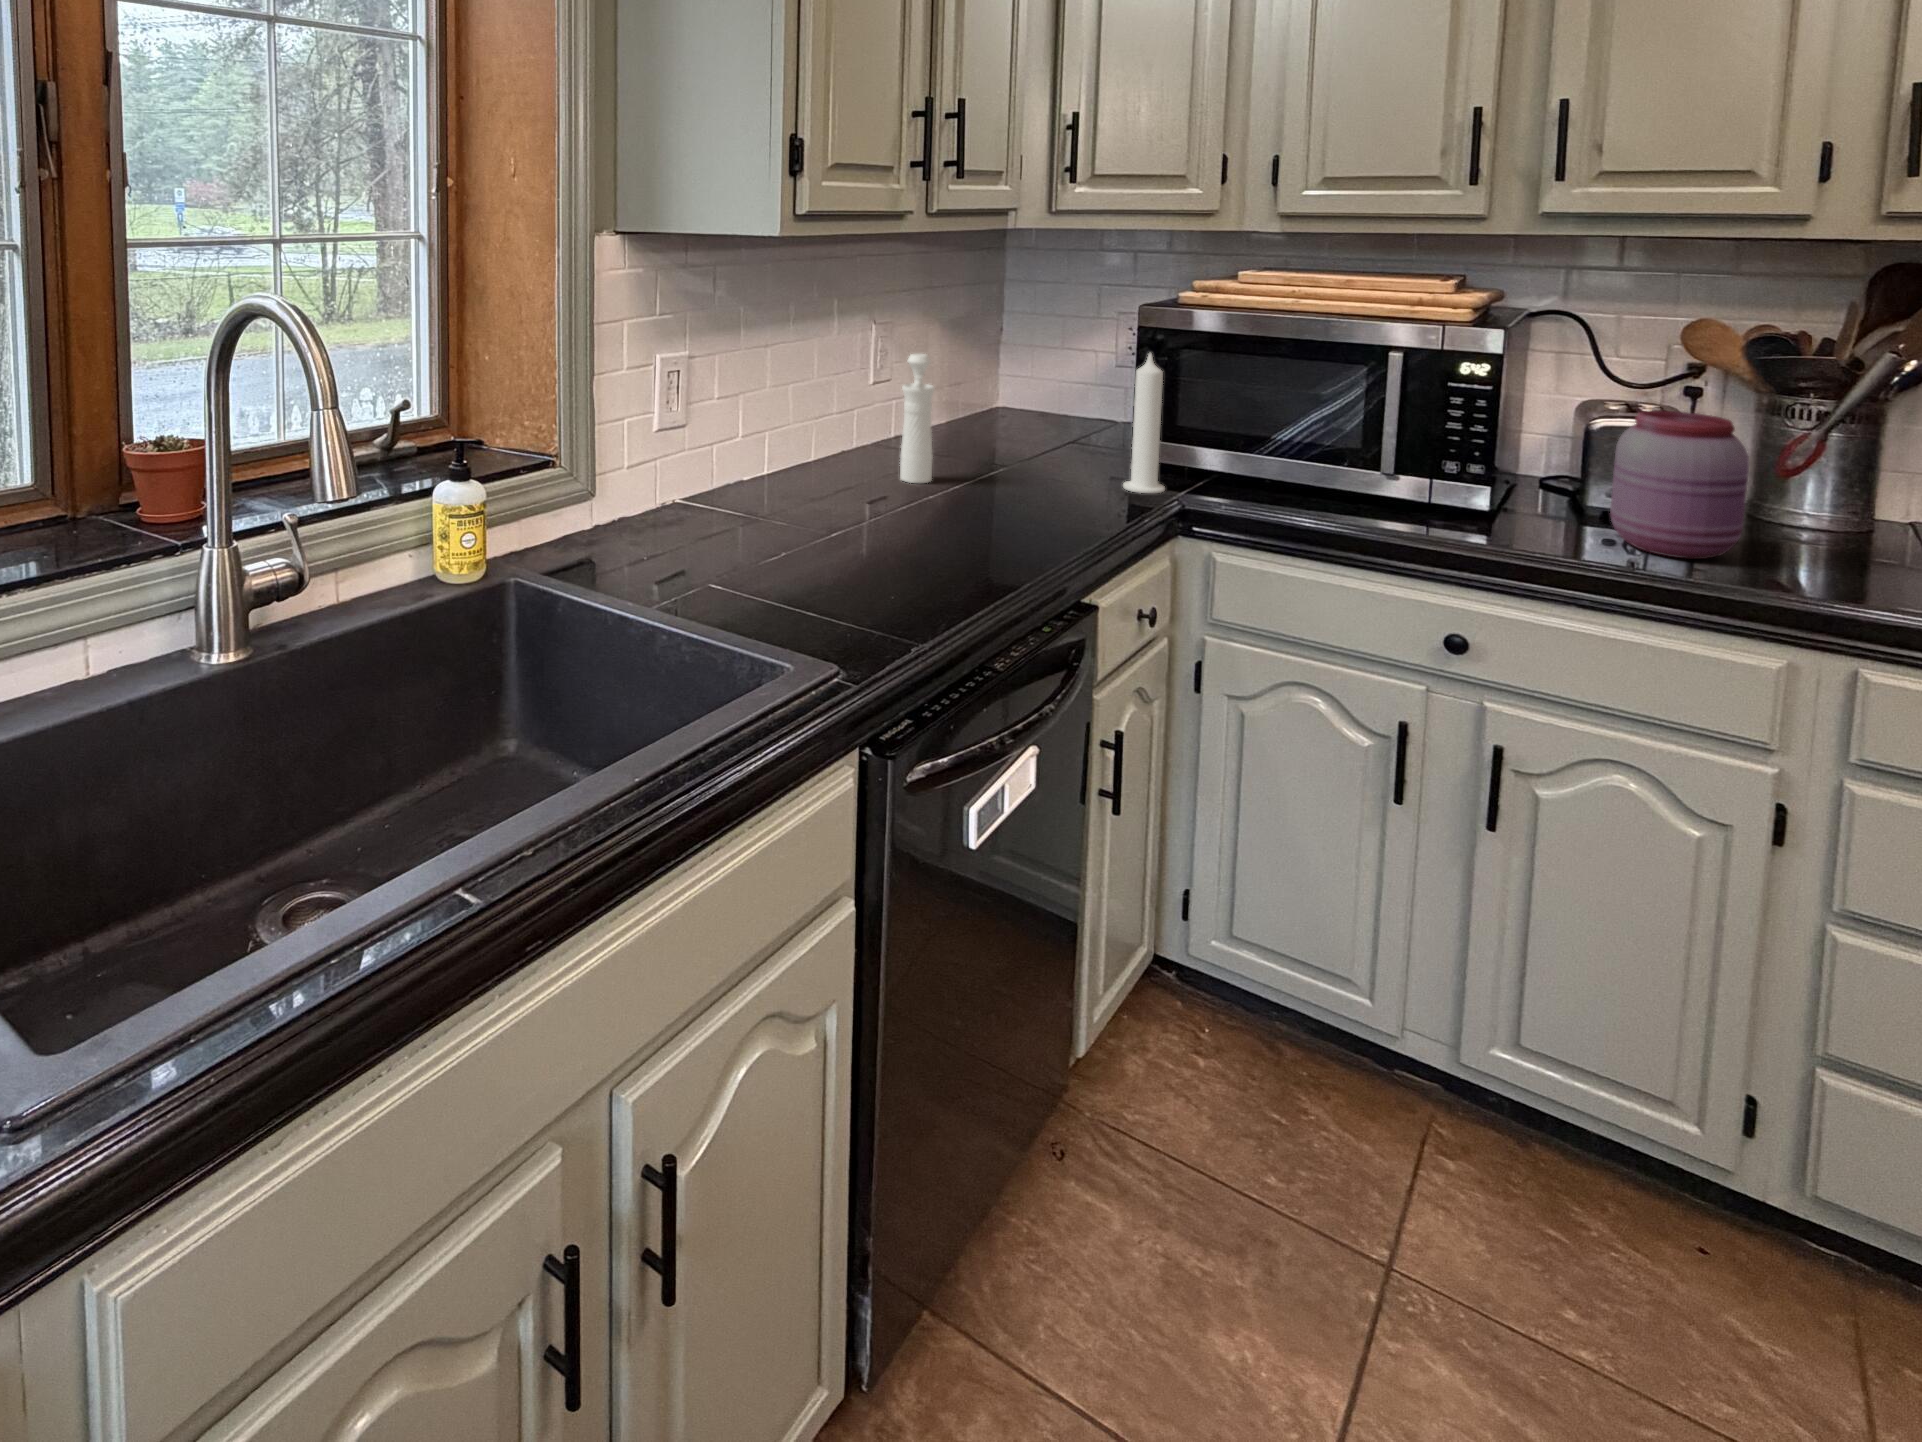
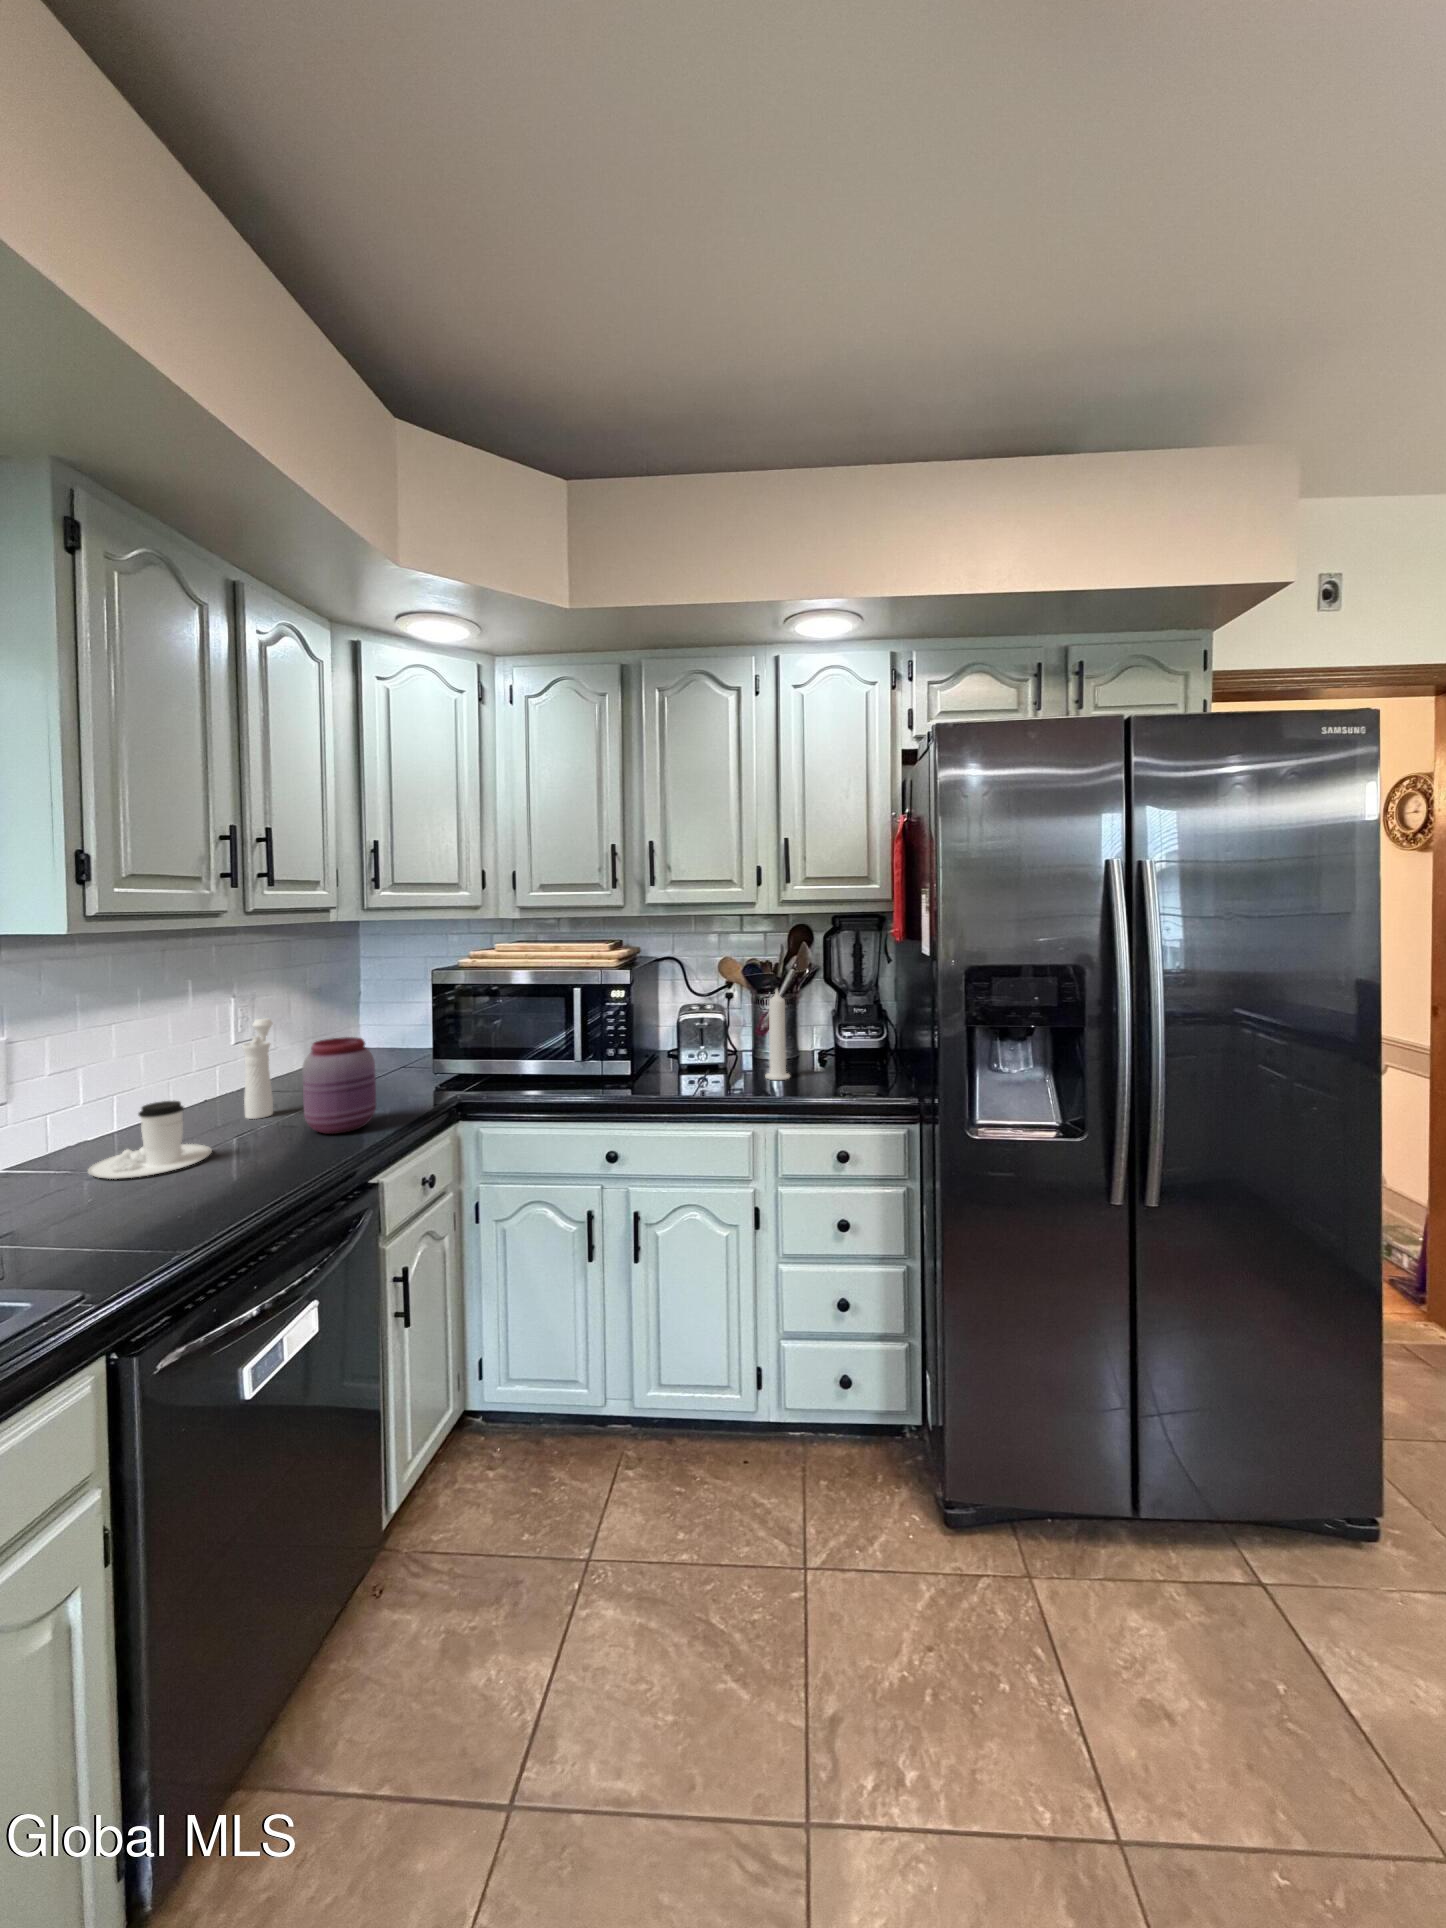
candle: present [1123,353,1165,493] -> present [765,989,790,1080]
jar: present [1610,410,1749,559] -> present [302,1037,376,1134]
coffee cup: none [763,446,887,535] -> present [88,1101,212,1179]

